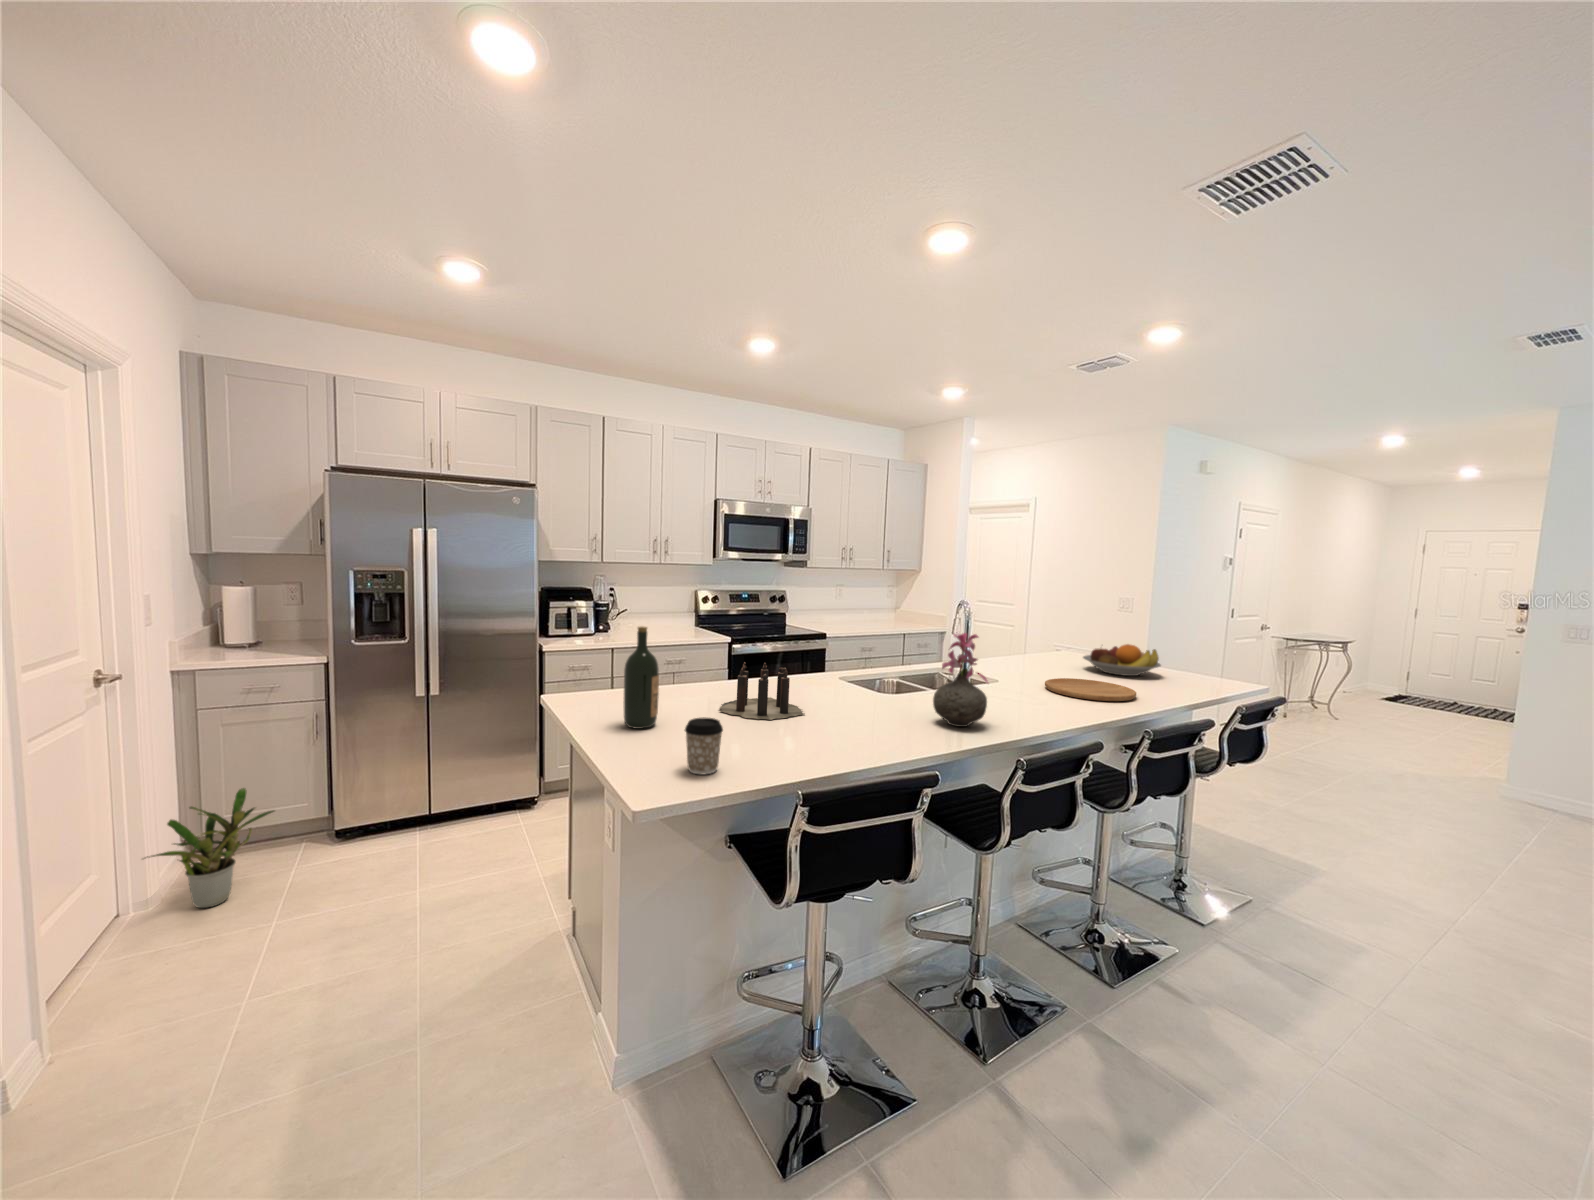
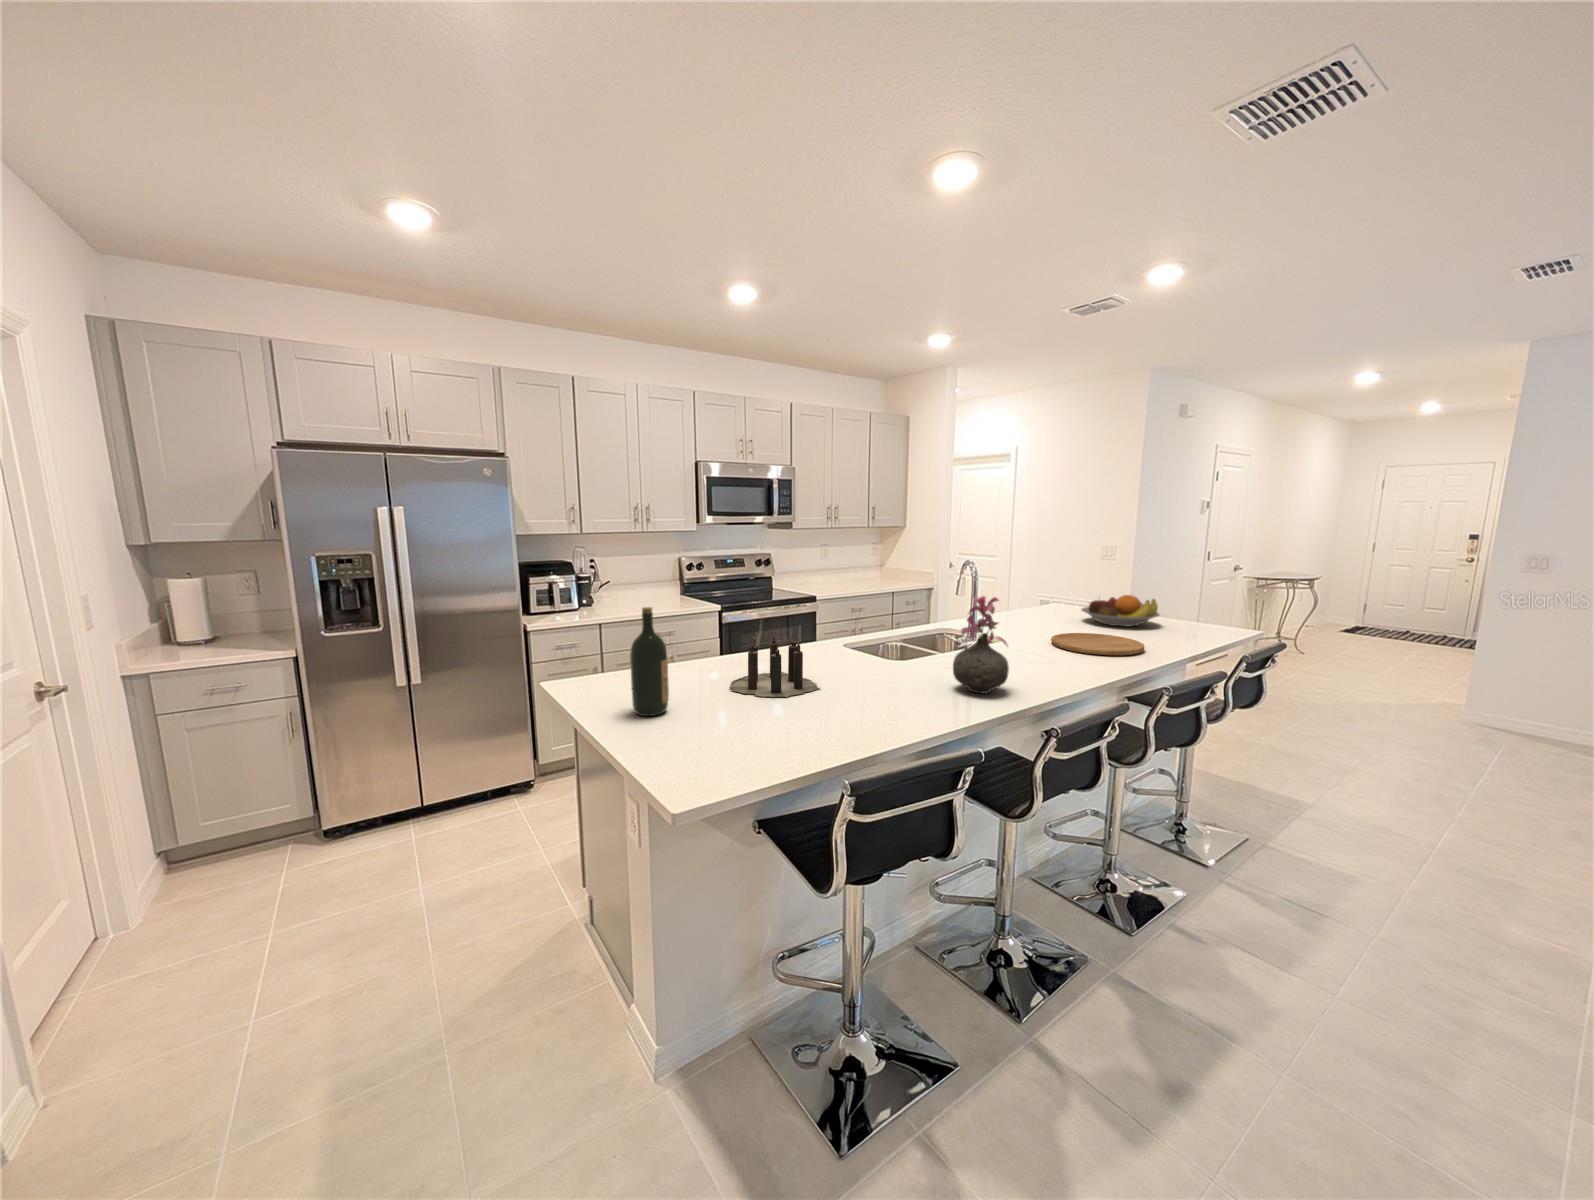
coffee cup: present [685,717,723,774] -> none [708,705,749,767]
potted plant: present [144,788,274,908] -> none [112,794,258,922]

